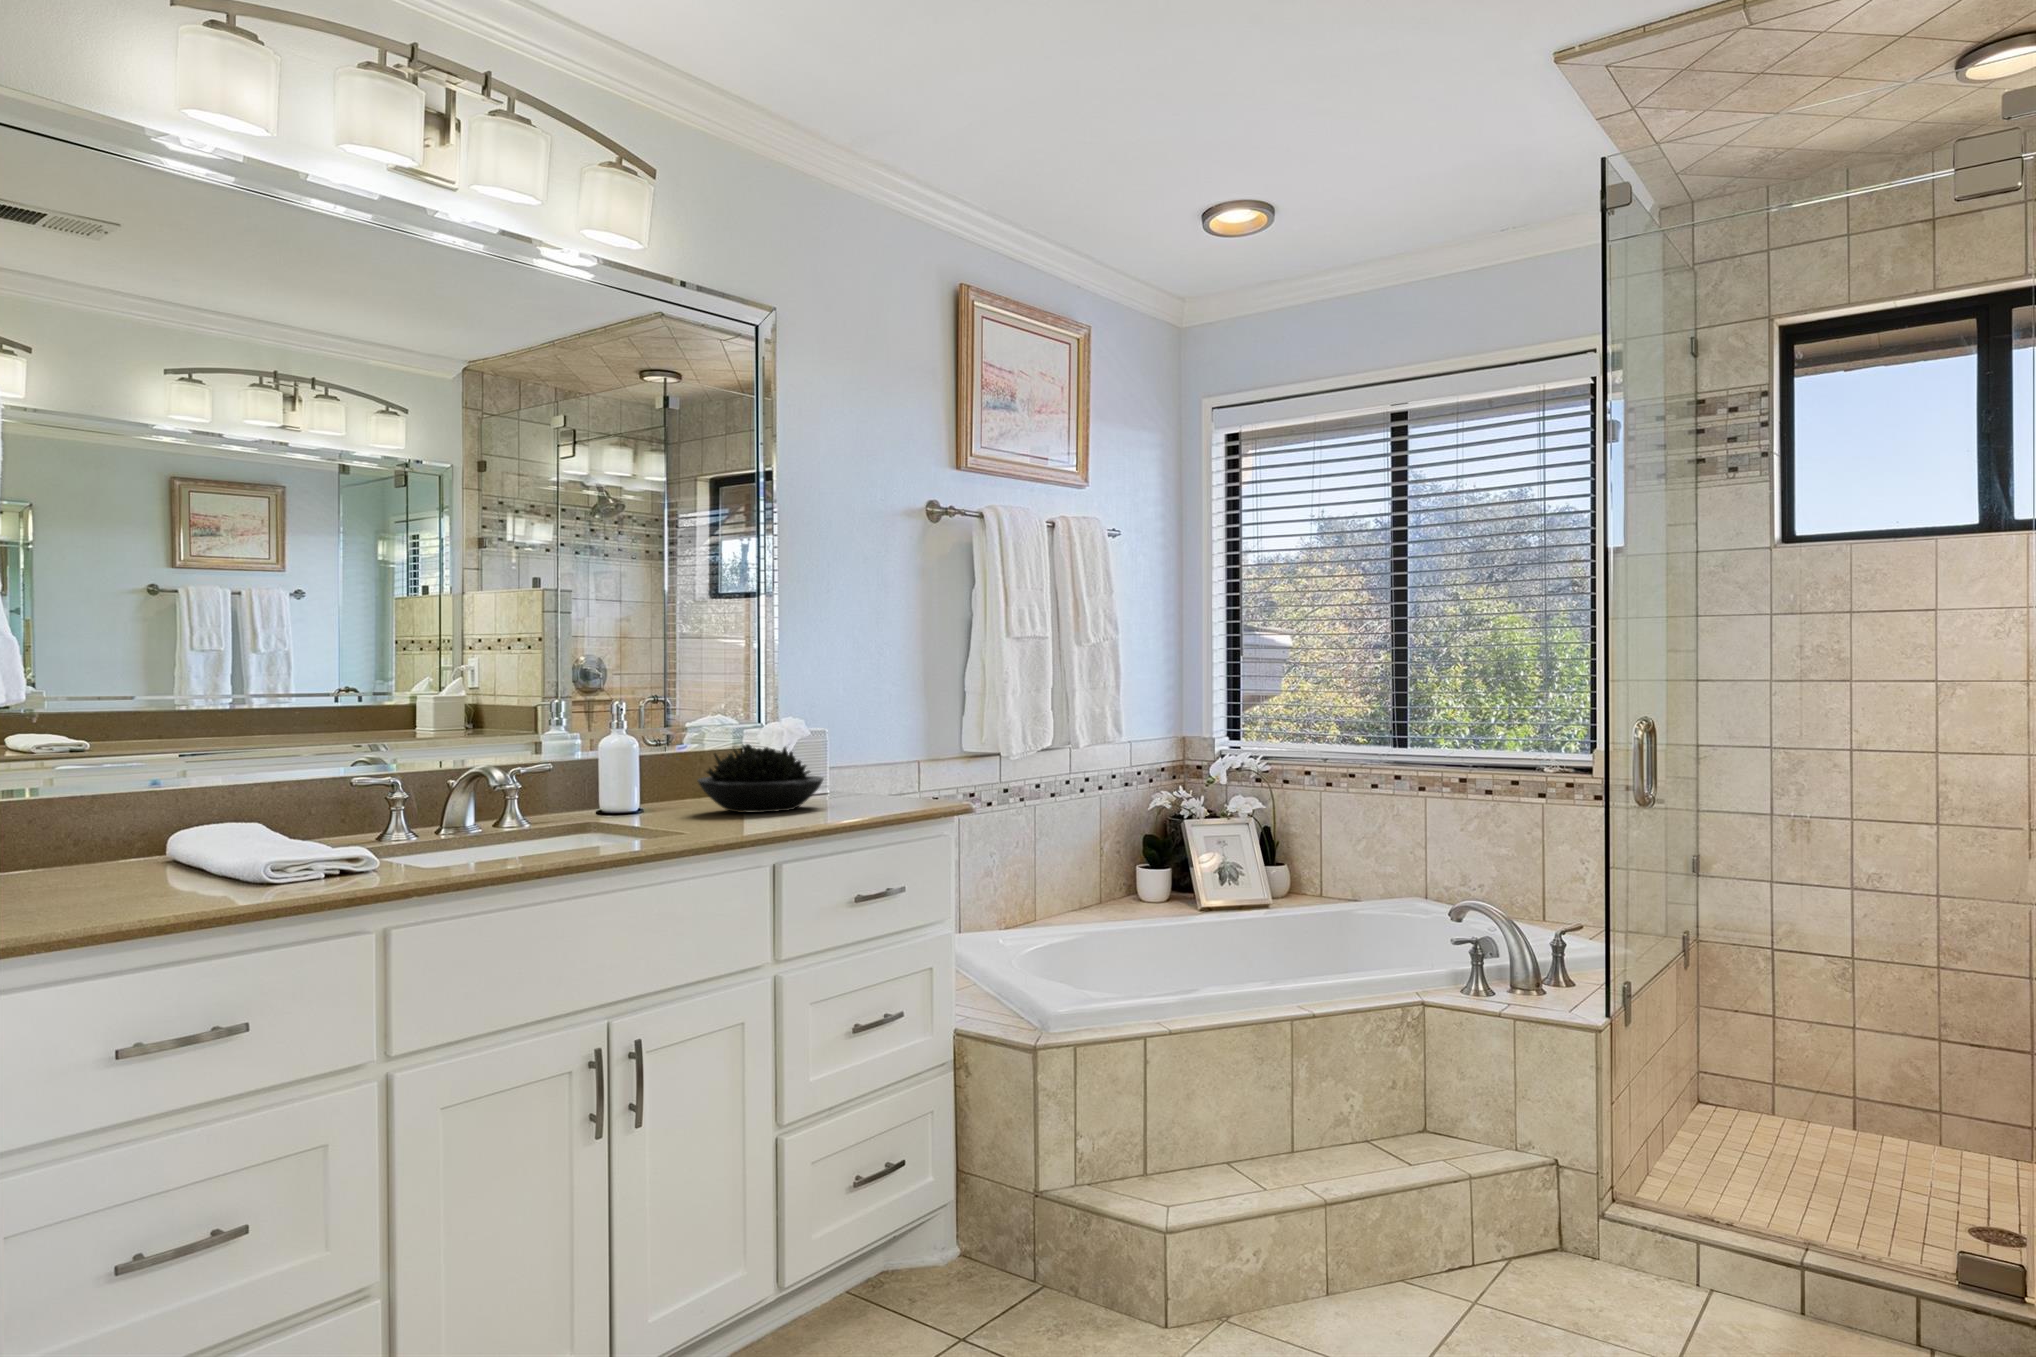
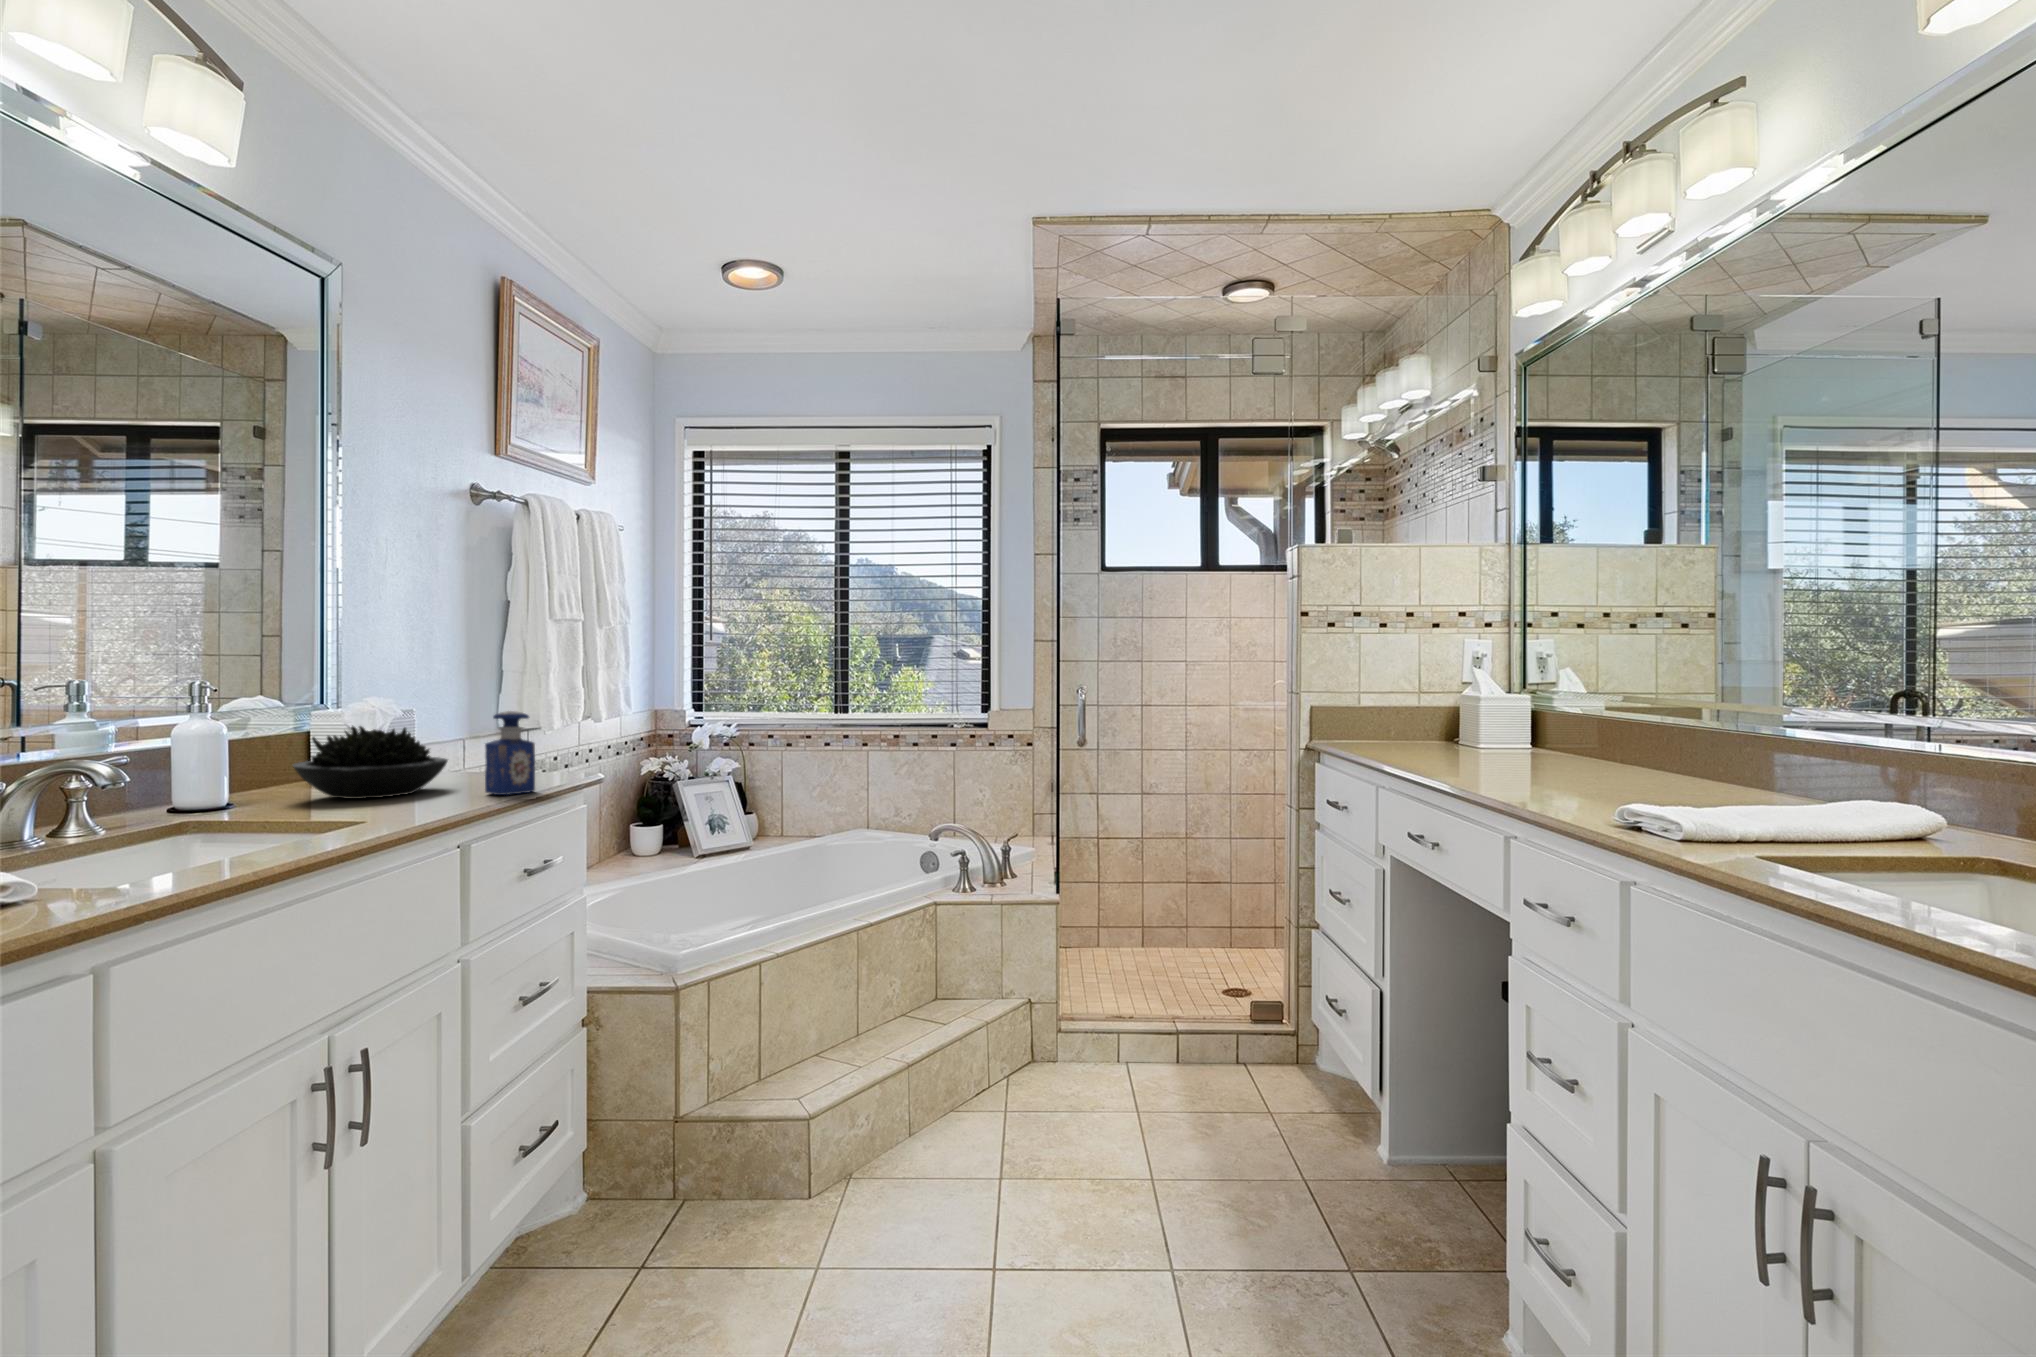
perfume bottle: none [826,733,868,816] -> present [485,711,535,795]

